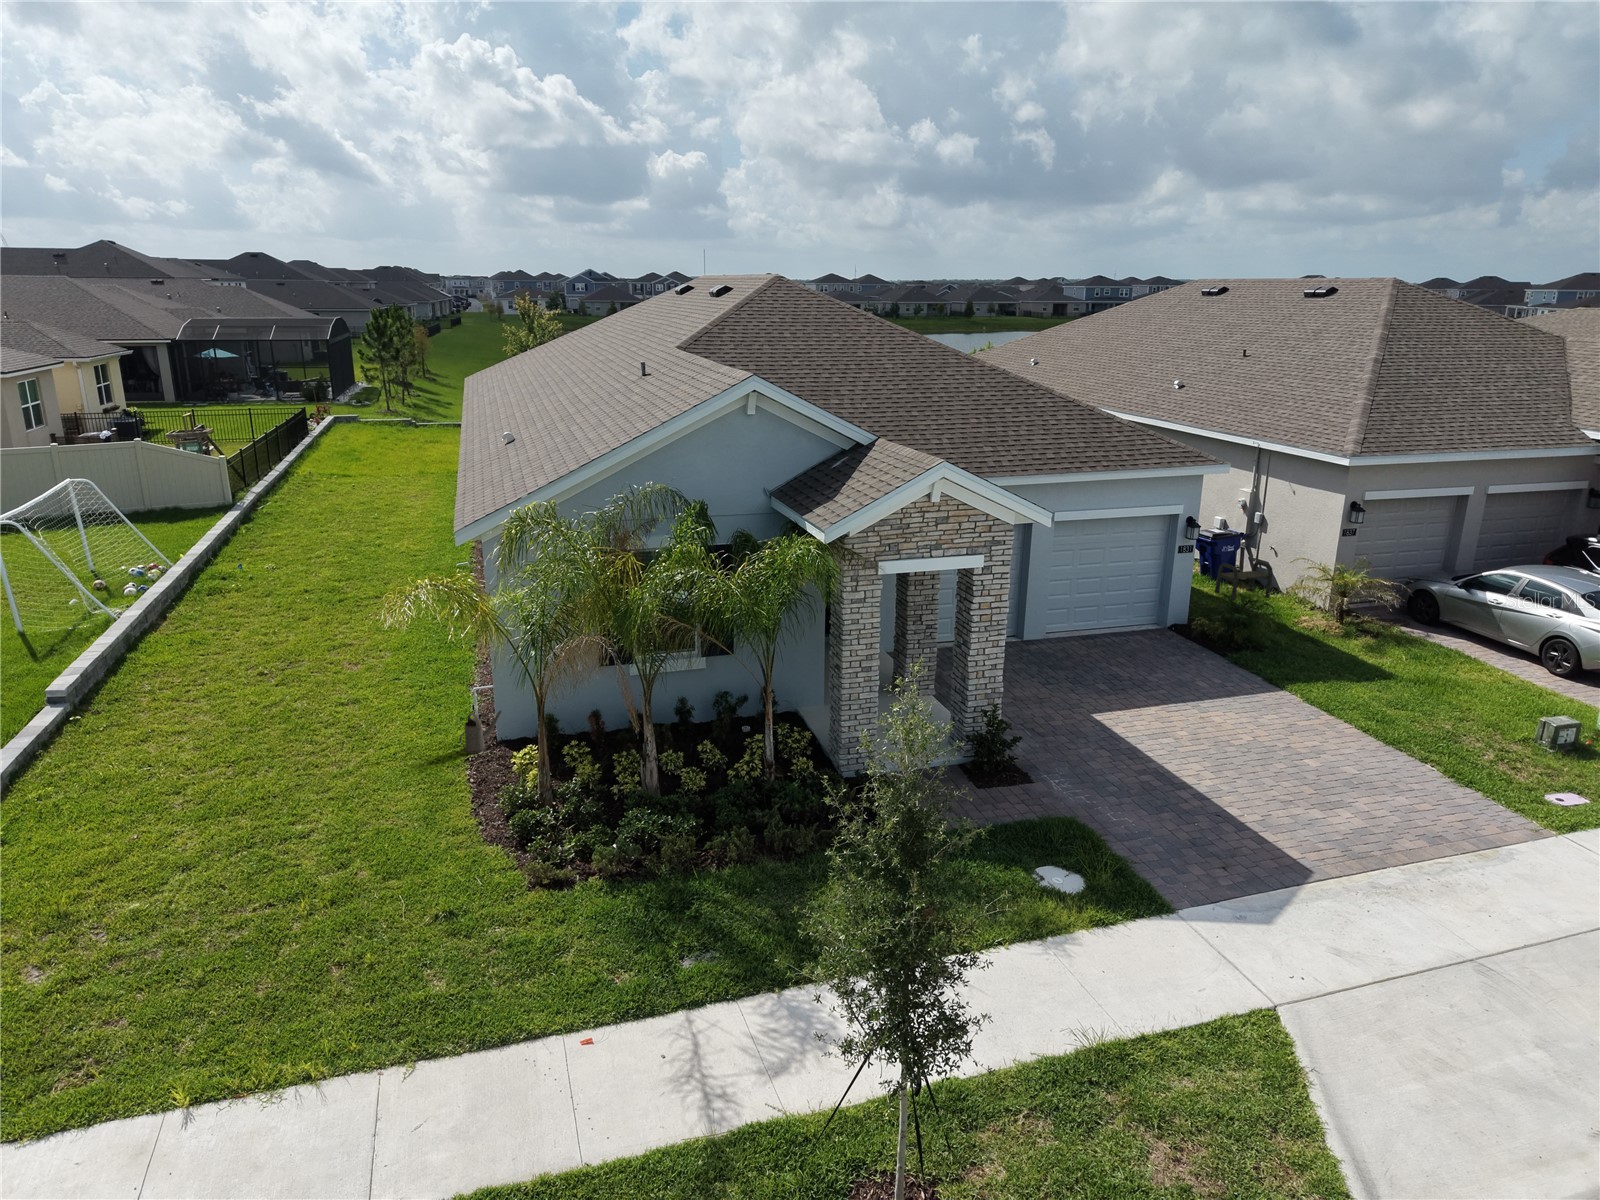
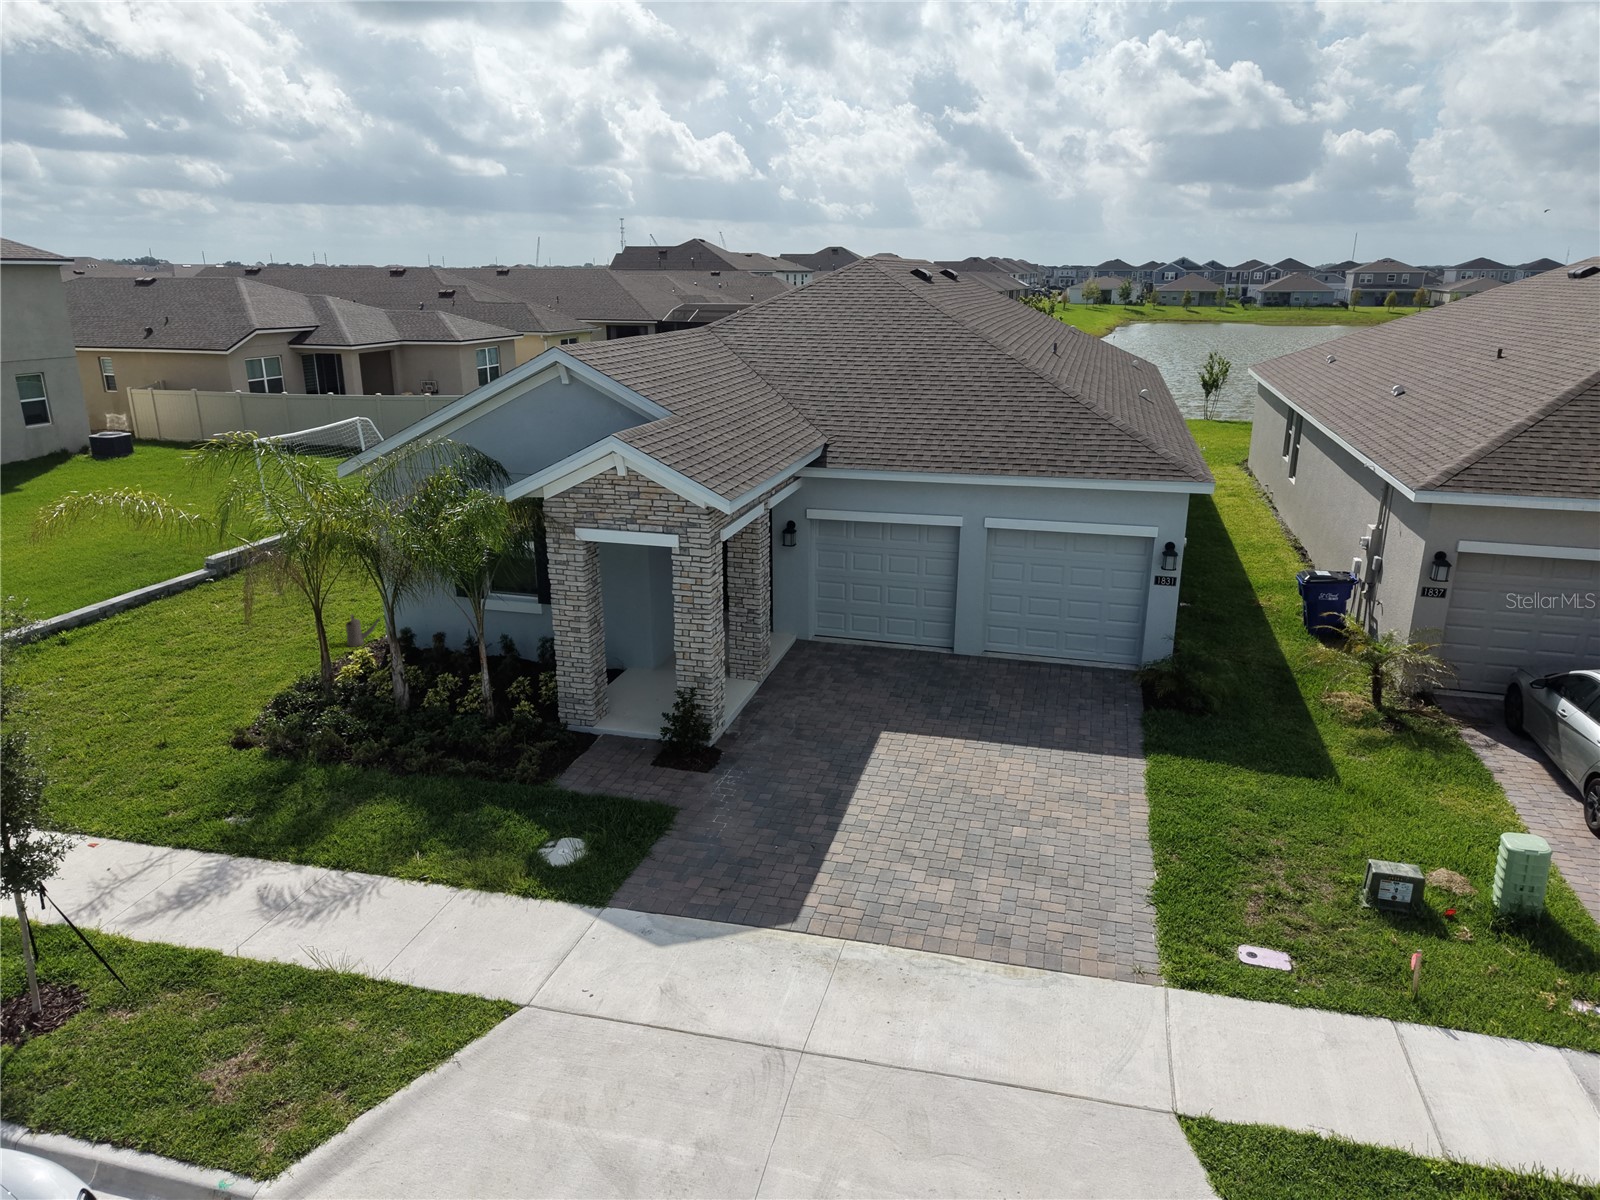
bench: present [1215,561,1273,600] -> none [1298,612,1373,665]

